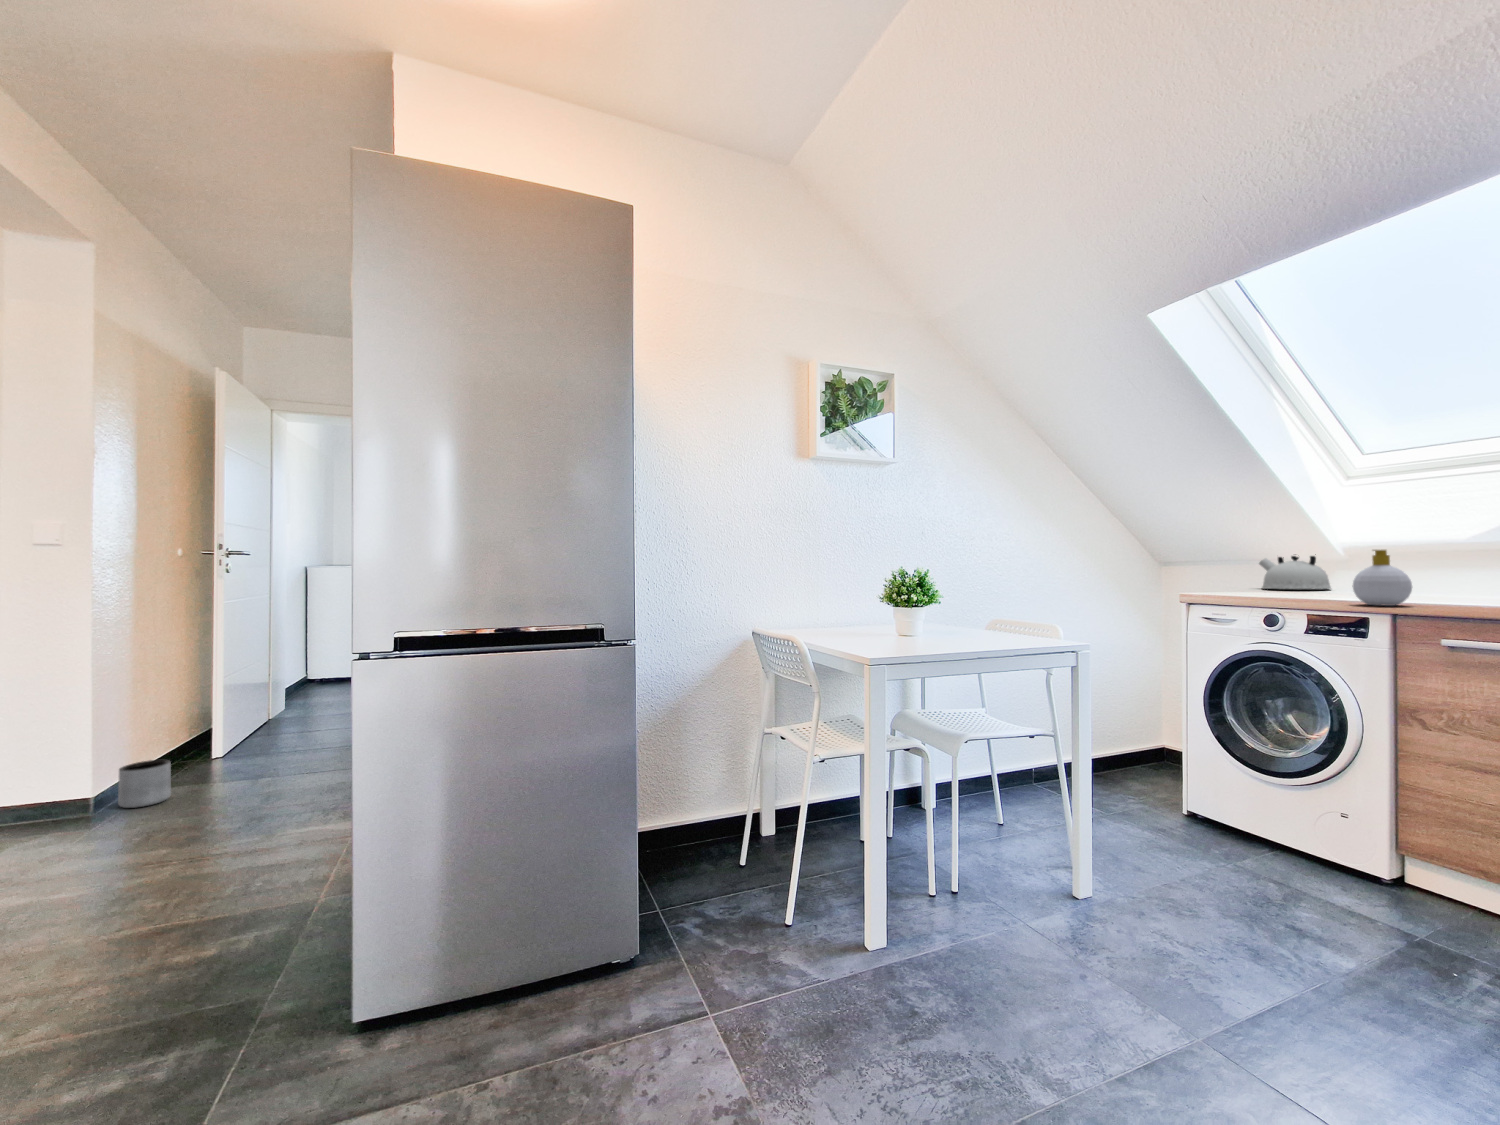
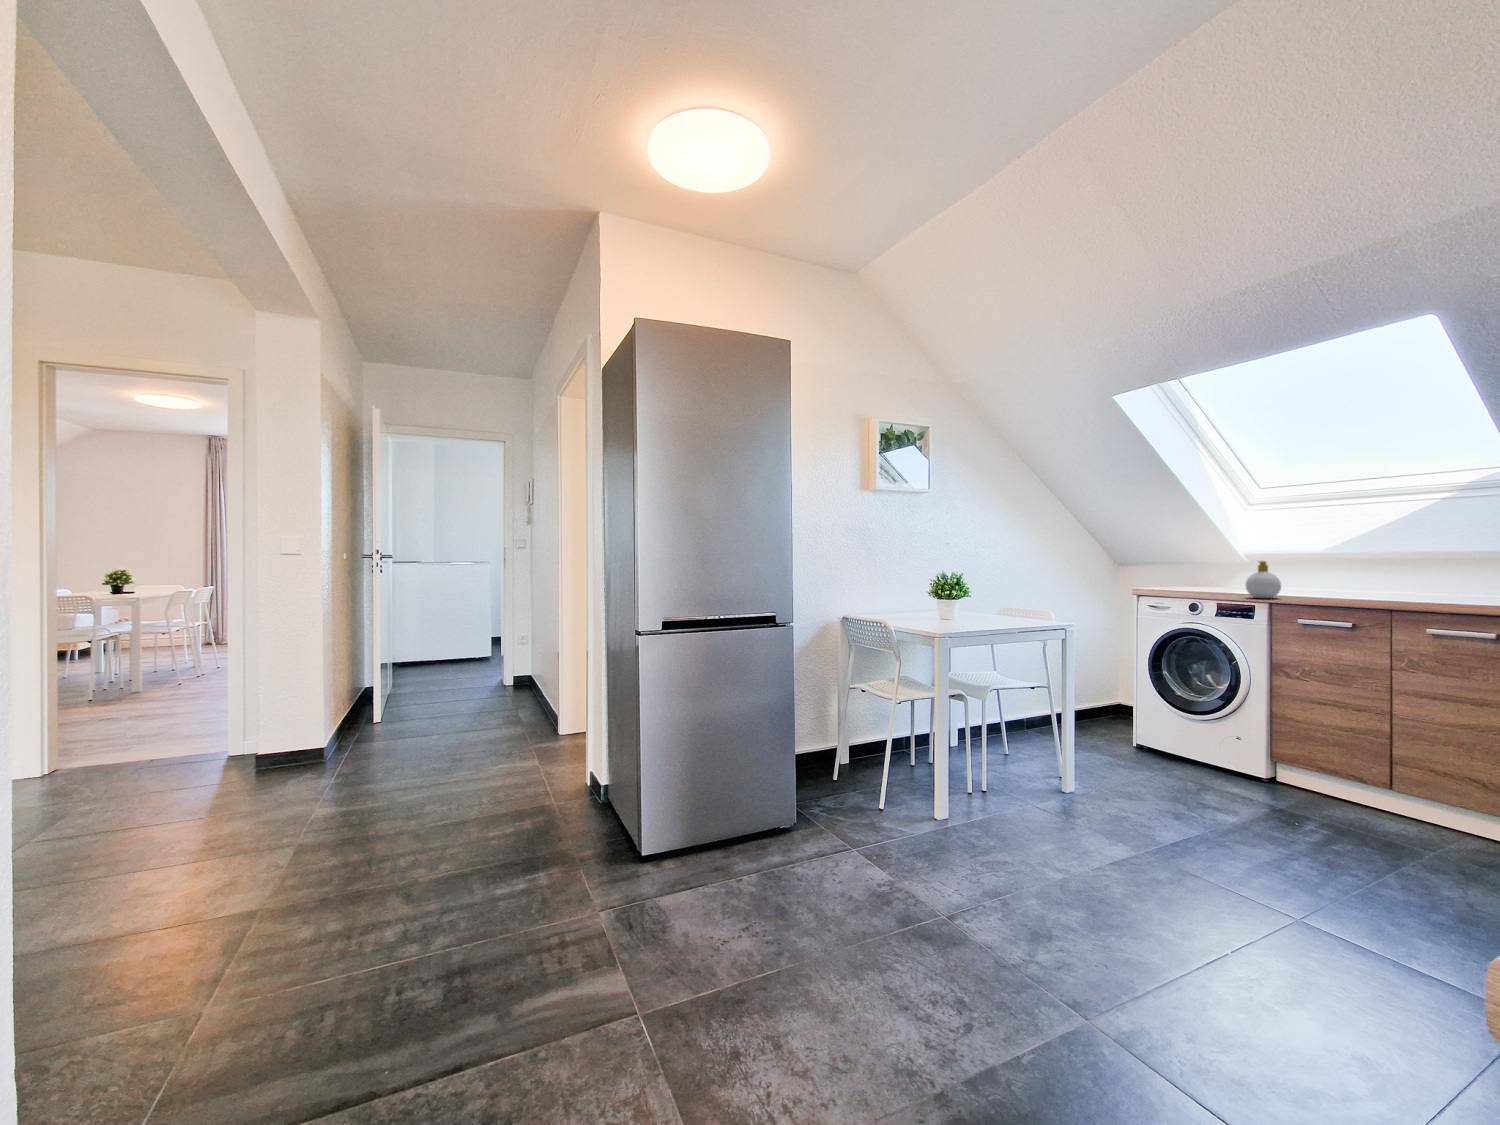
kettle: present [1259,556,1331,589] -> none [1190,552,1240,586]
planter: present [118,760,171,808] -> none [341,720,376,756]

